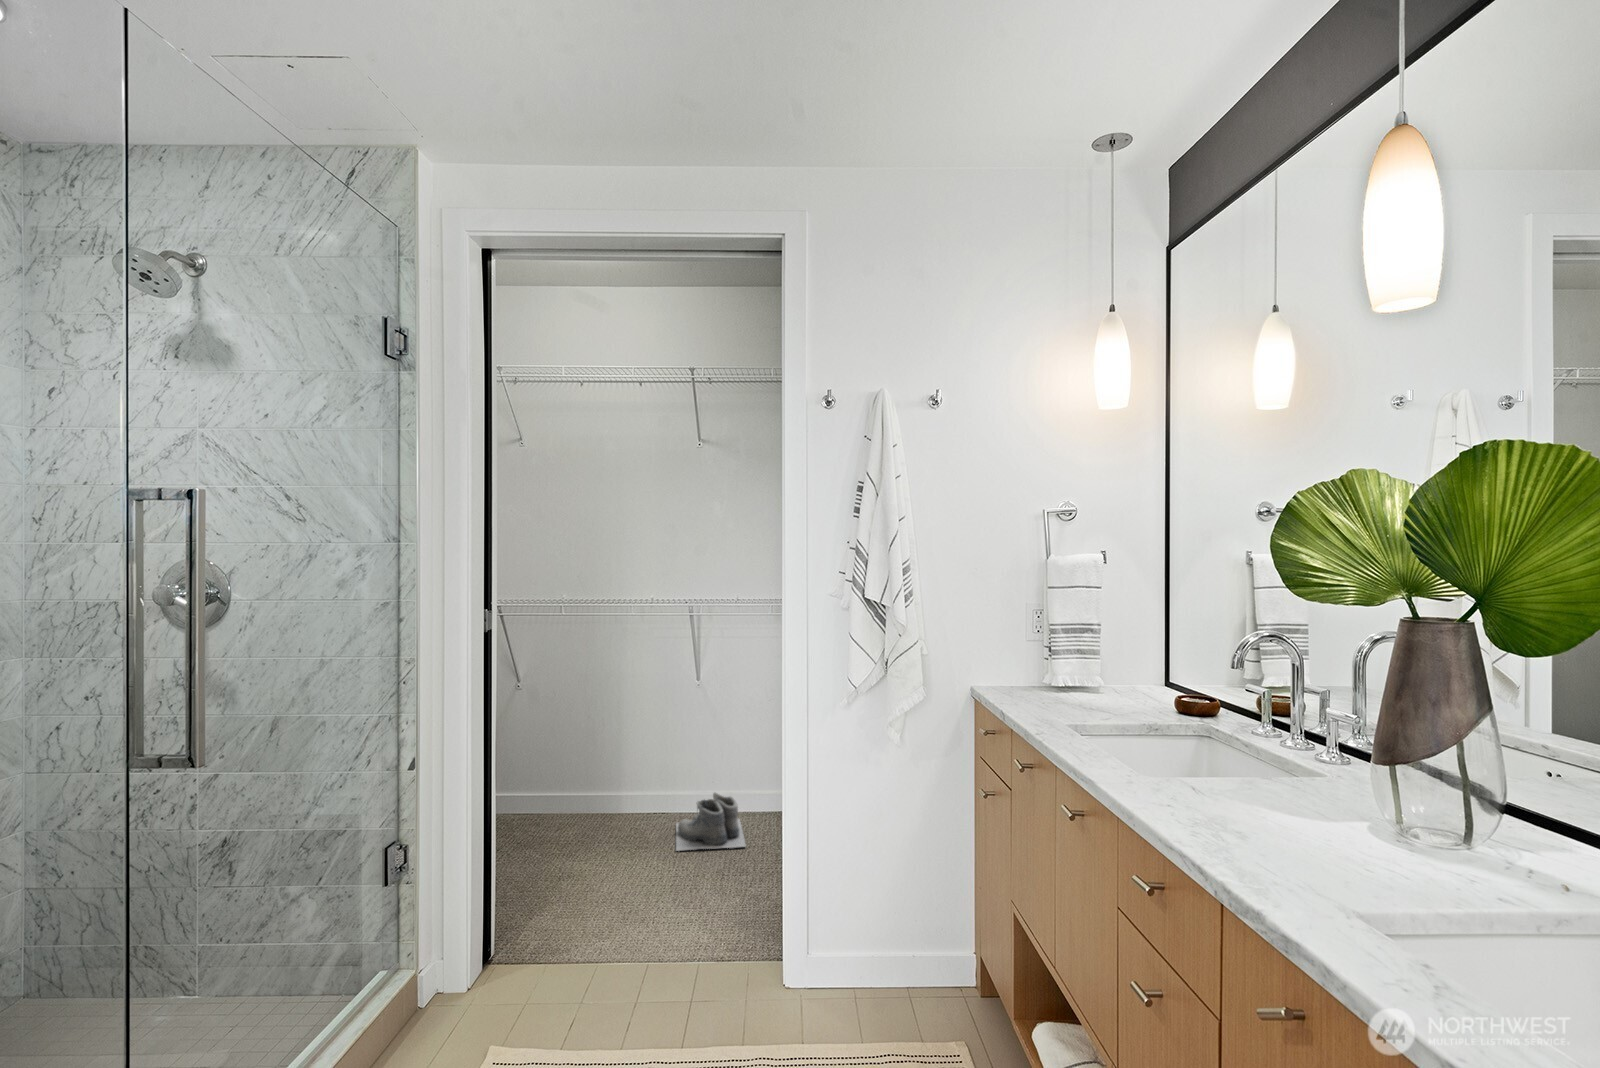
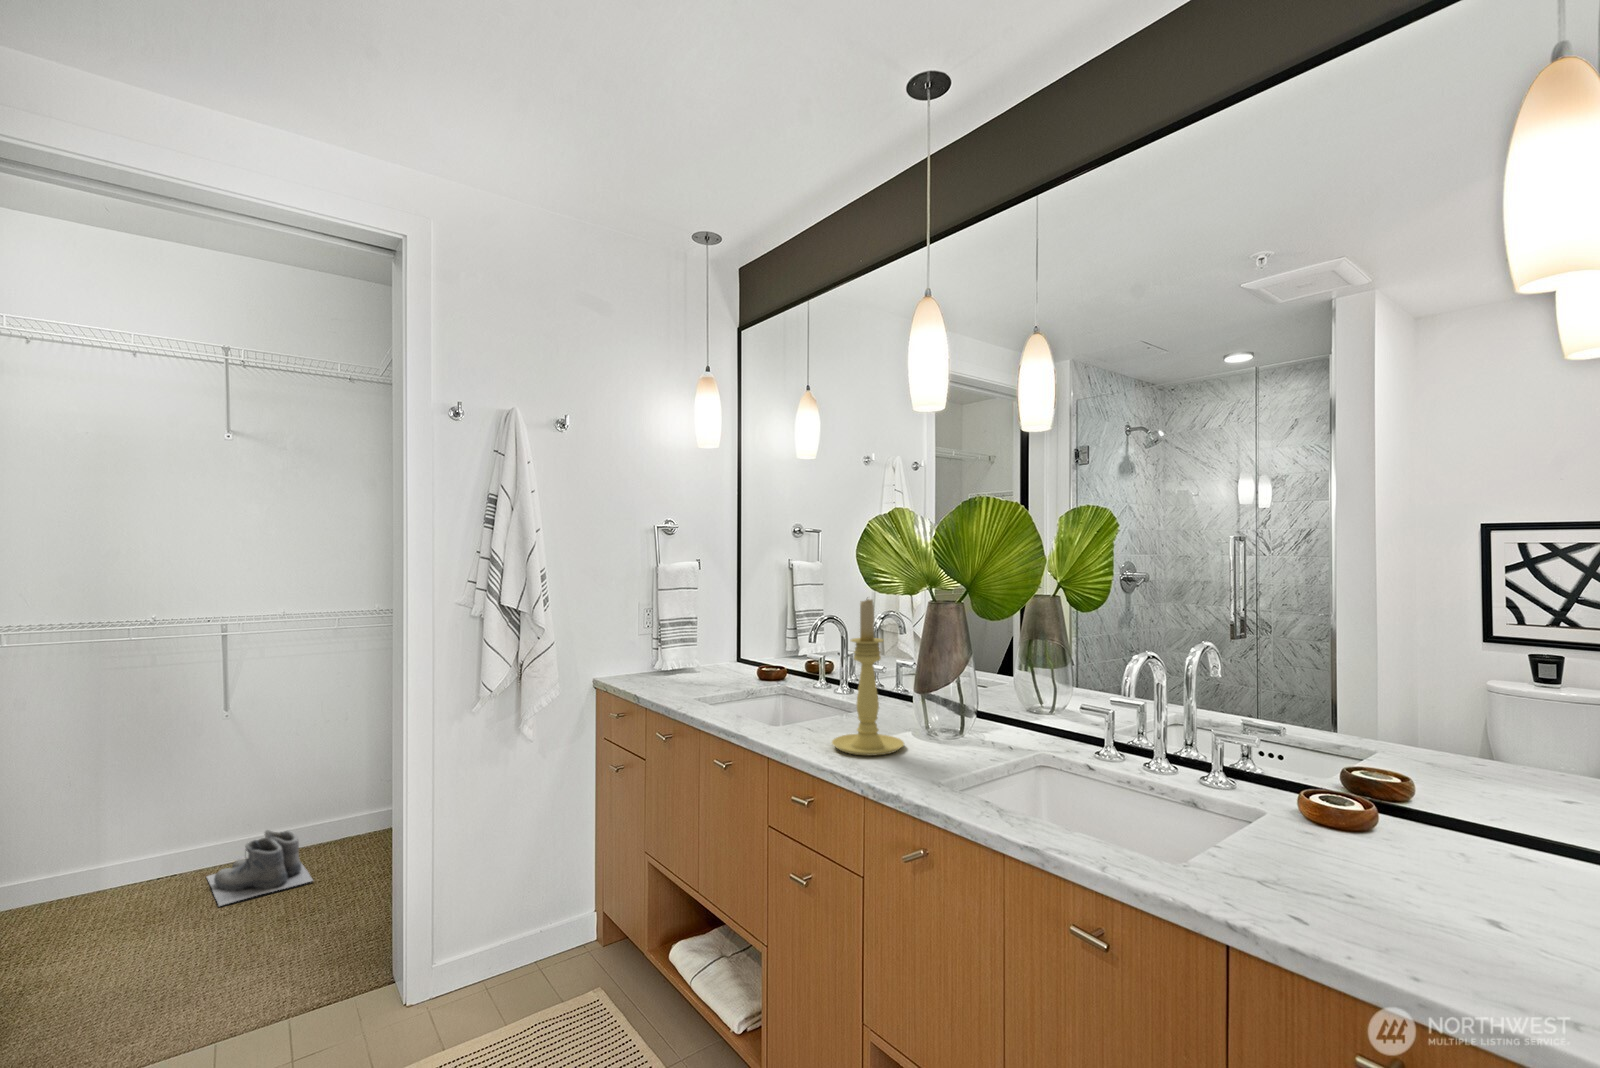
candle holder: none [1205,606,1330,845] -> present [832,599,904,755]

